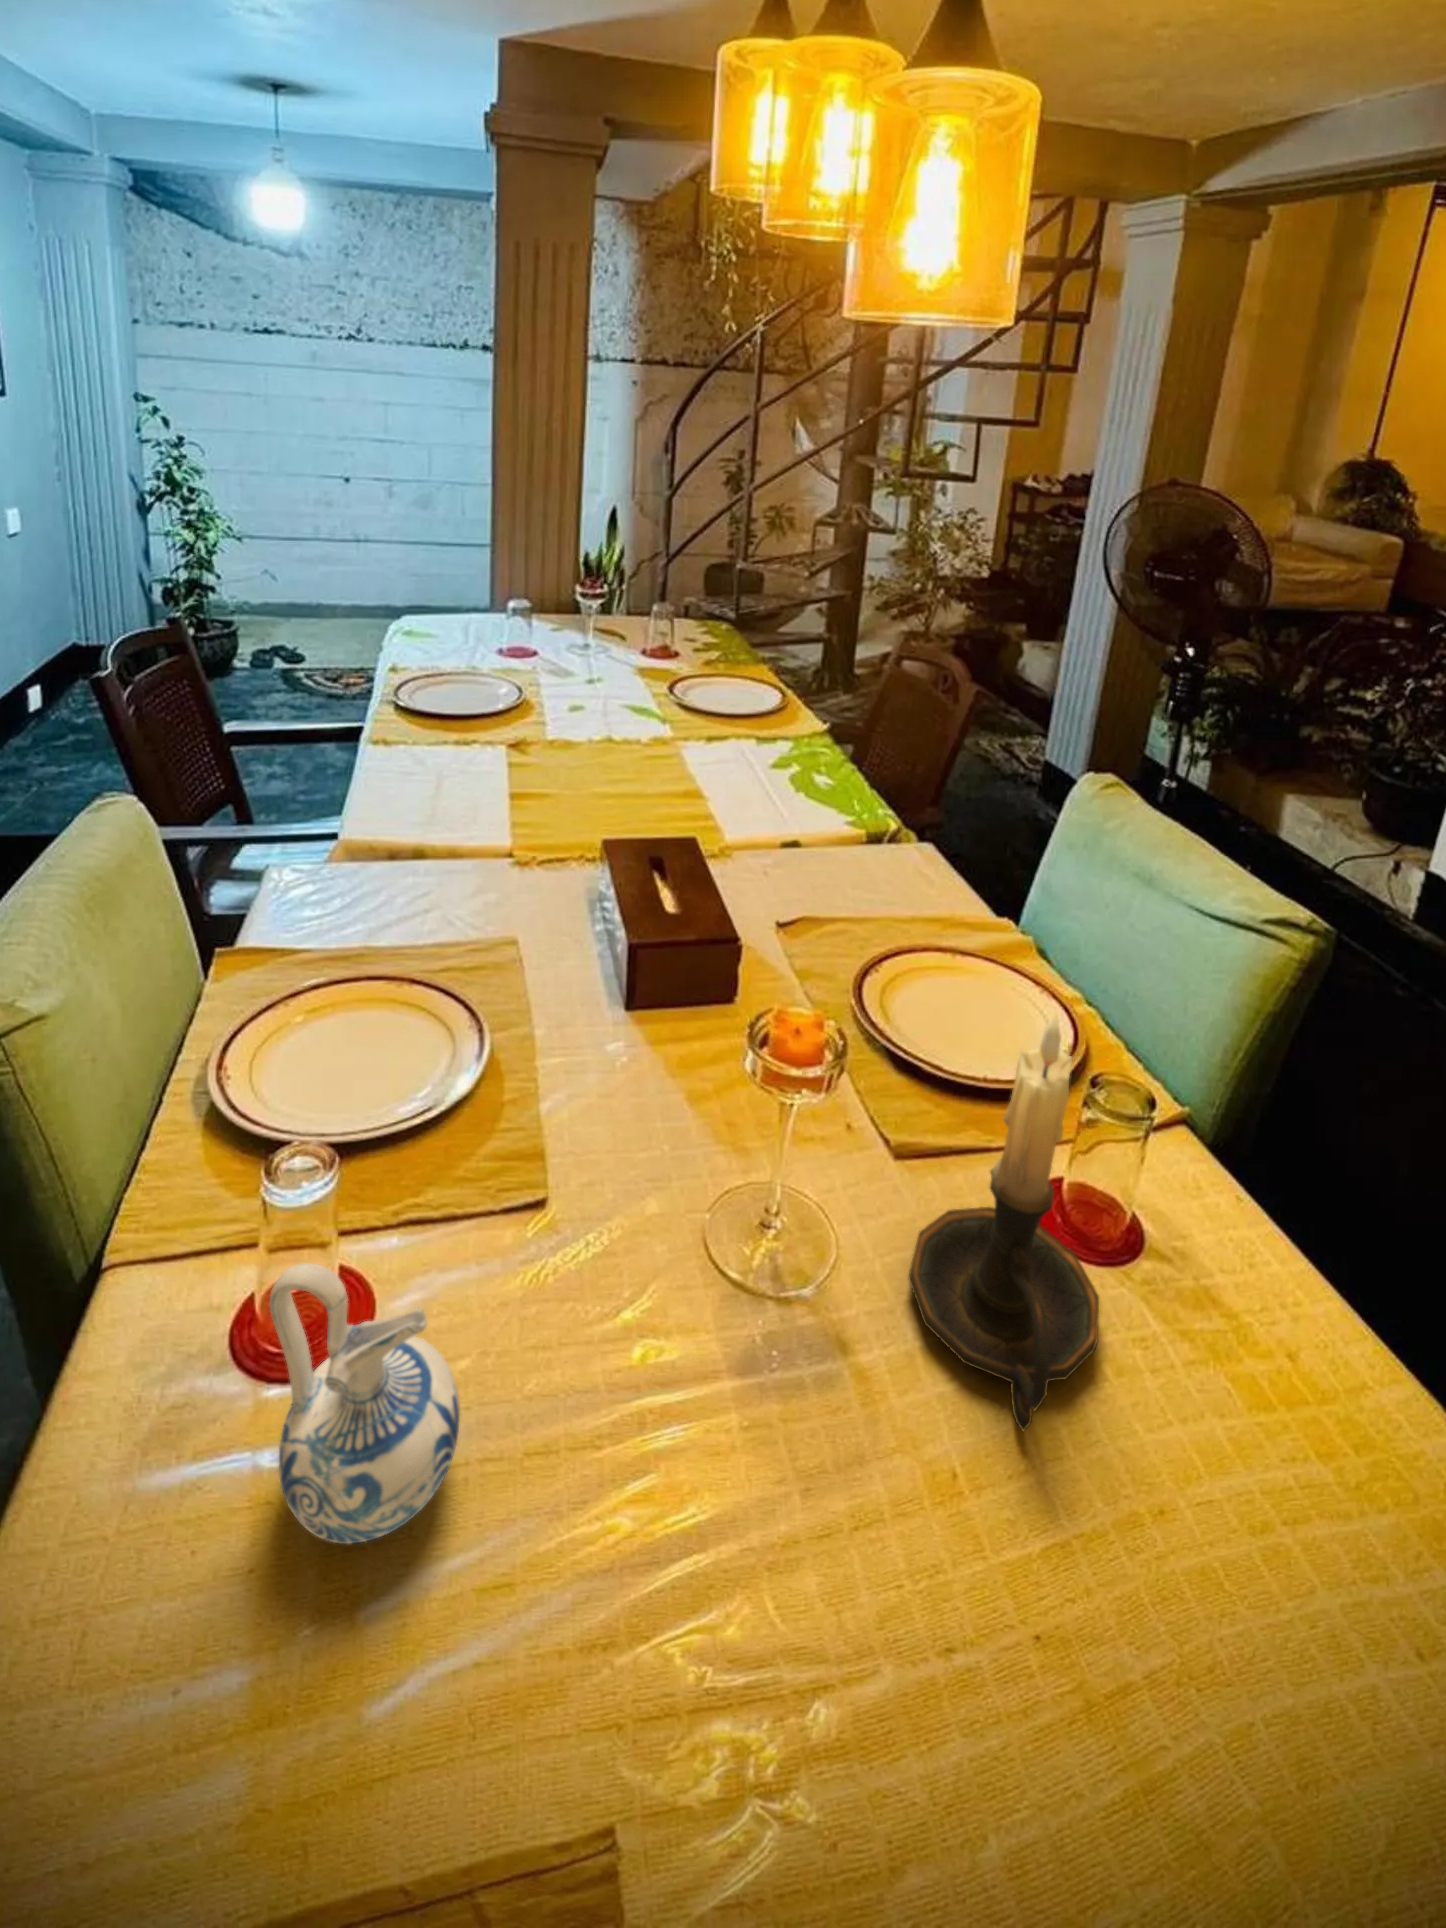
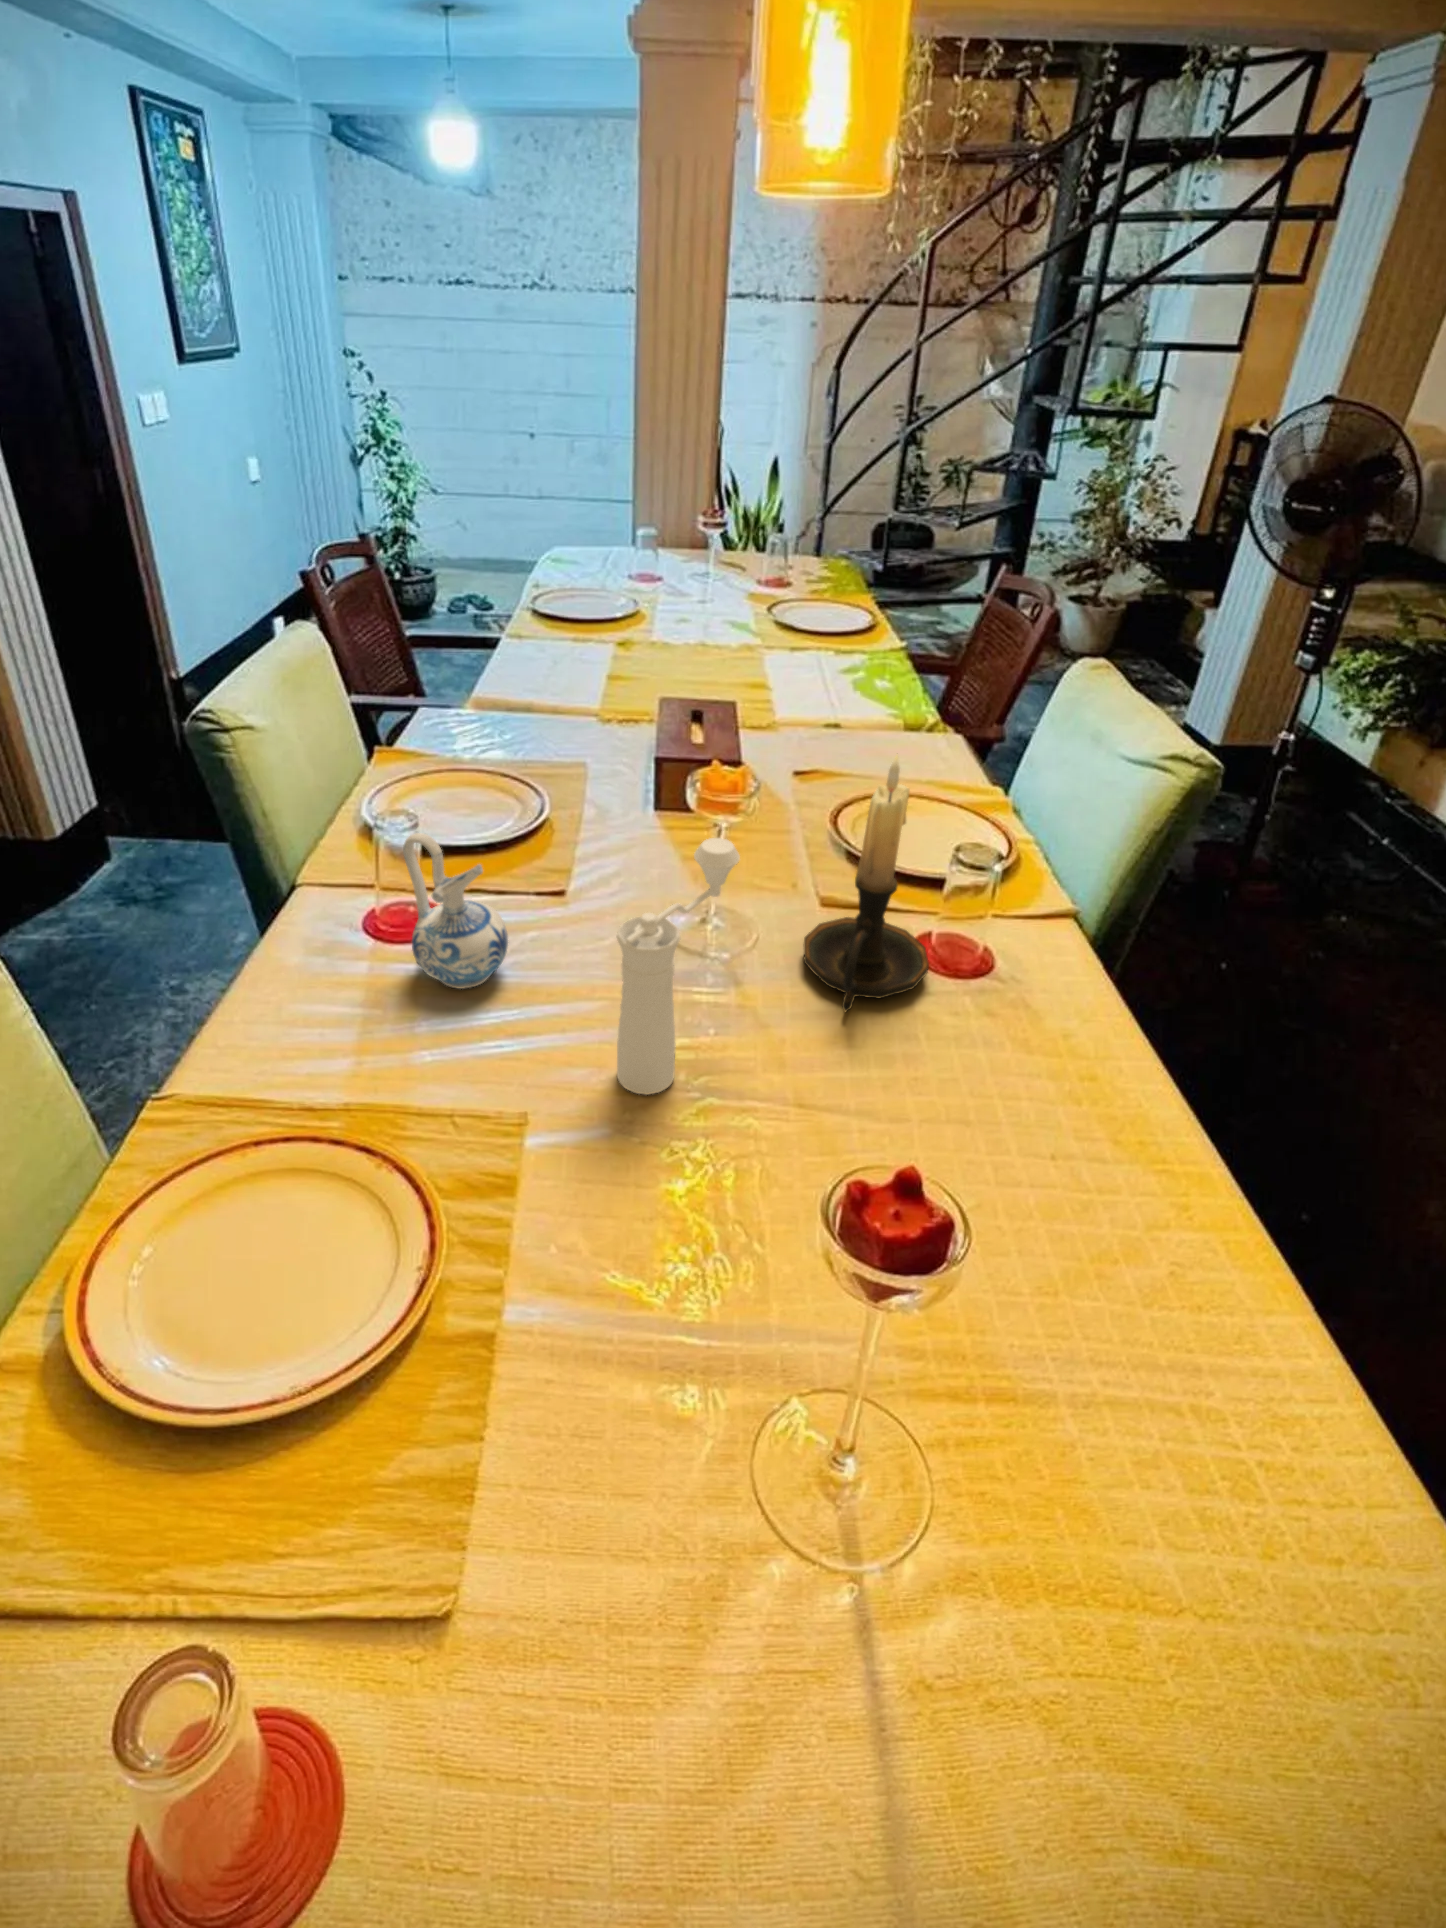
pepper mill: none [711,1217,891,1789] -> present [616,838,740,1095]

